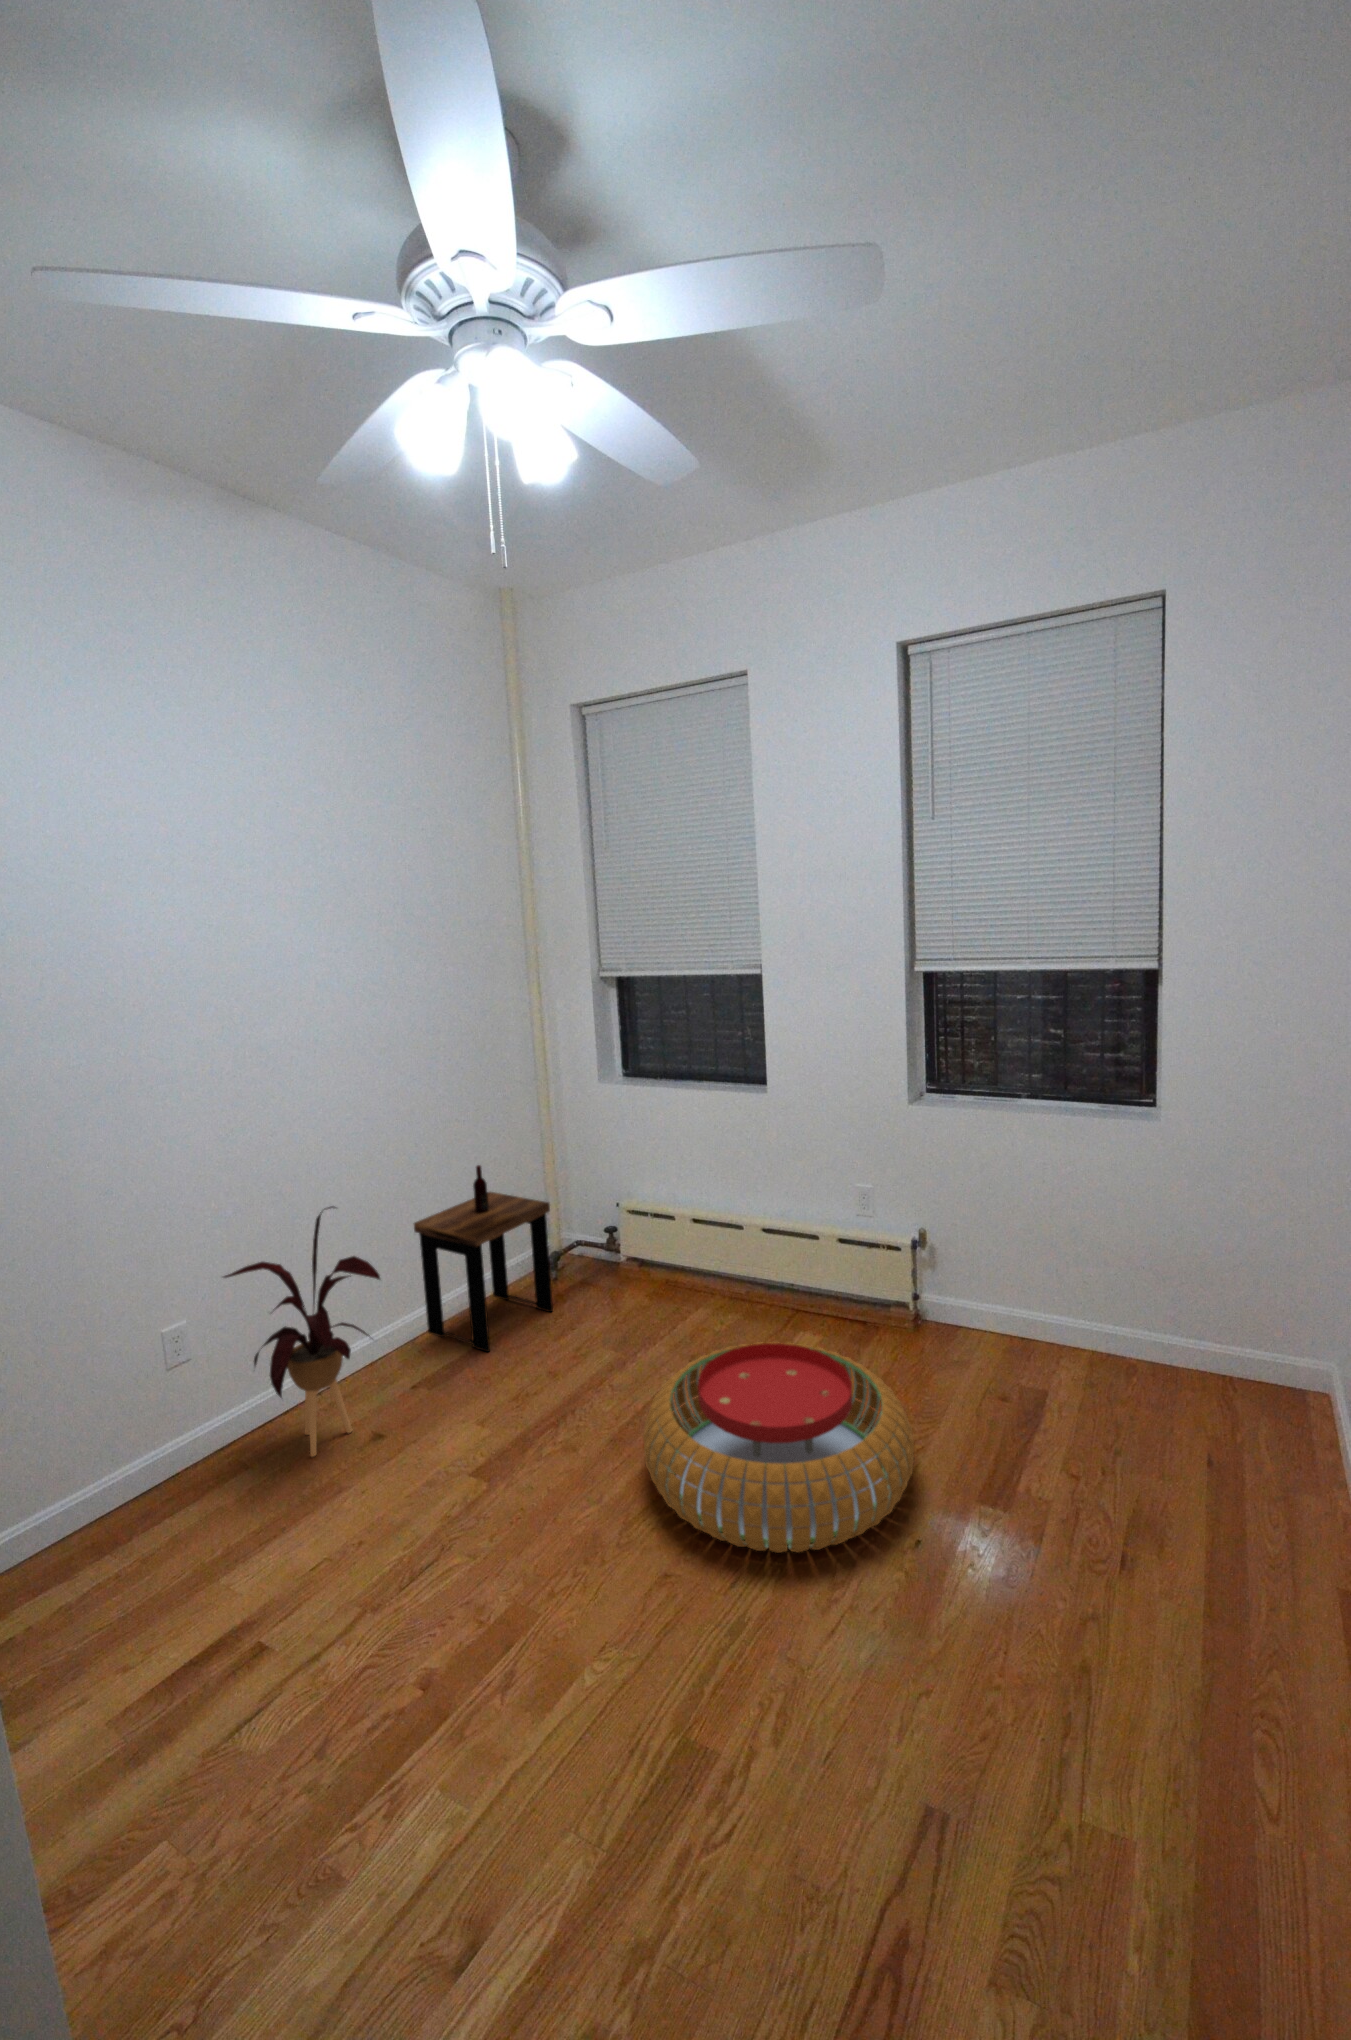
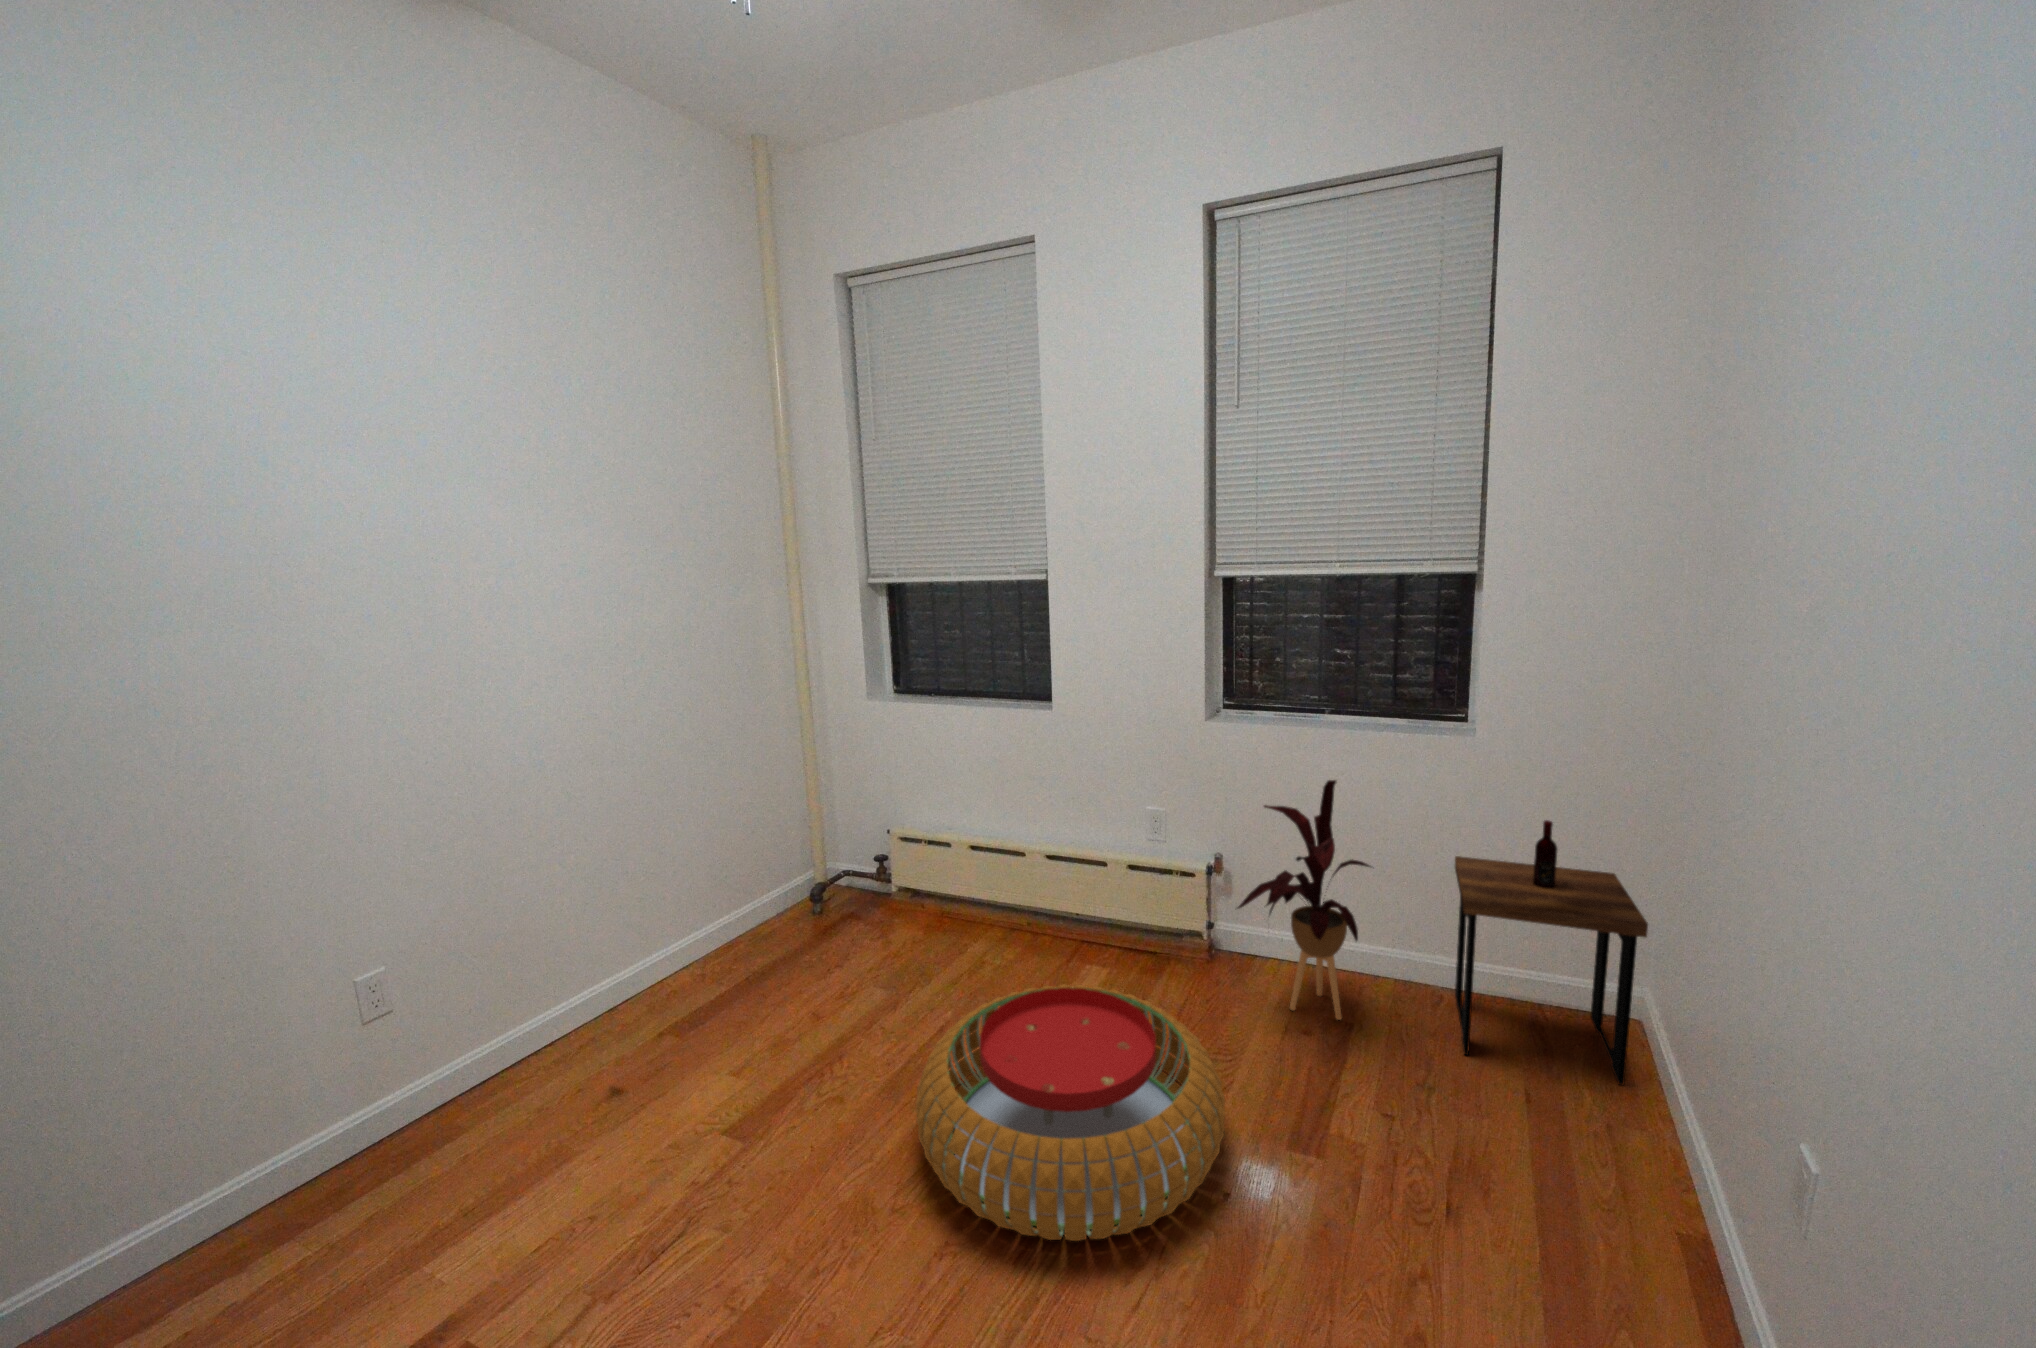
side table: present [414,1165,553,1352] -> present [1455,820,1648,1085]
house plant: present [223,1206,380,1456] -> present [1238,780,1370,1020]

